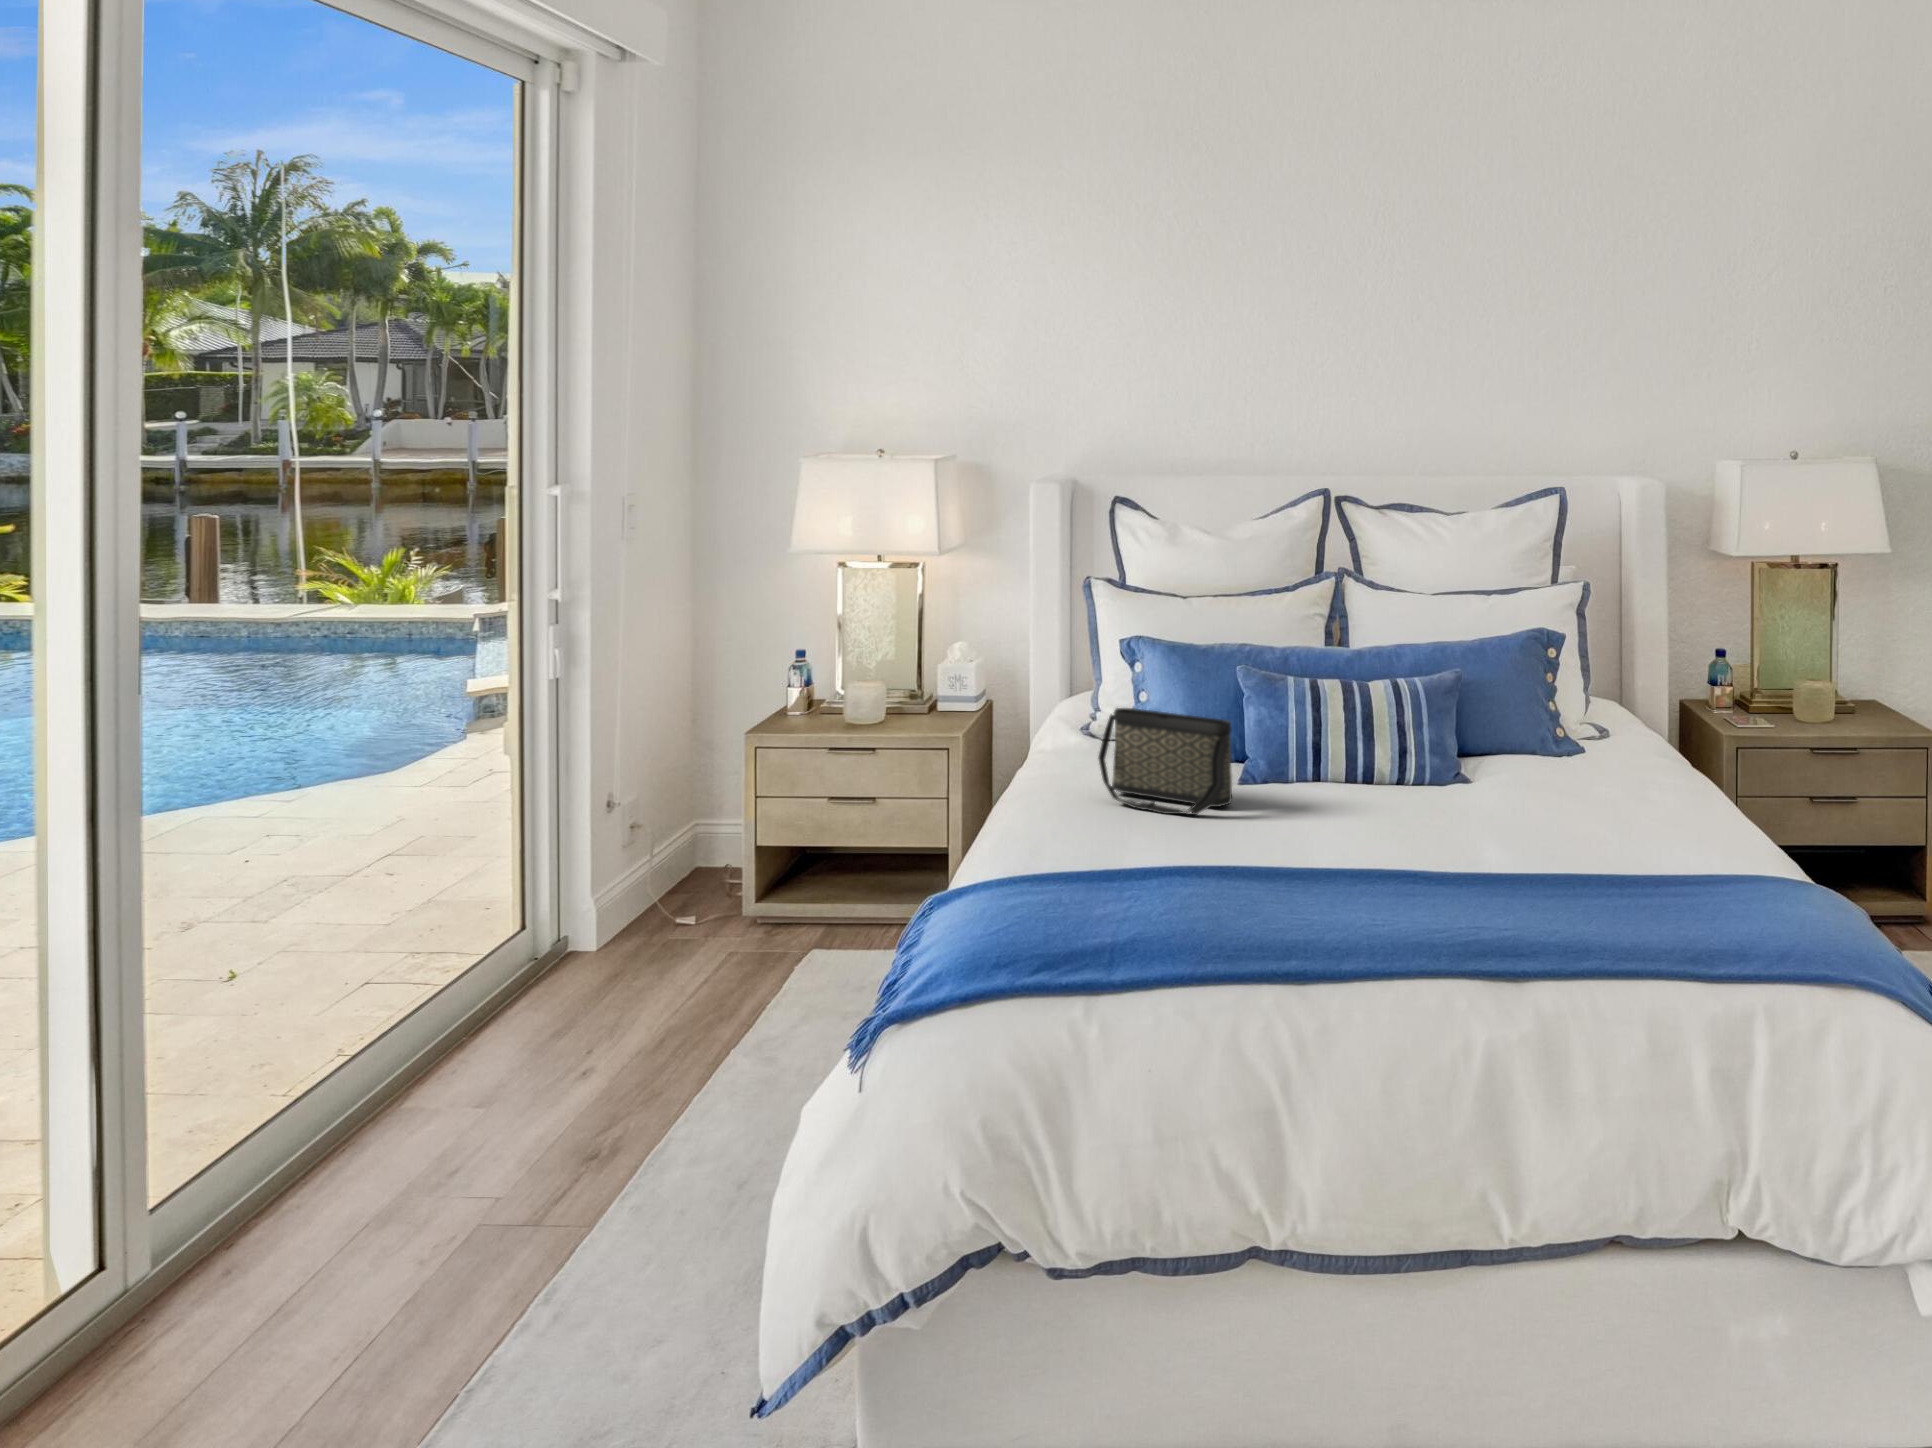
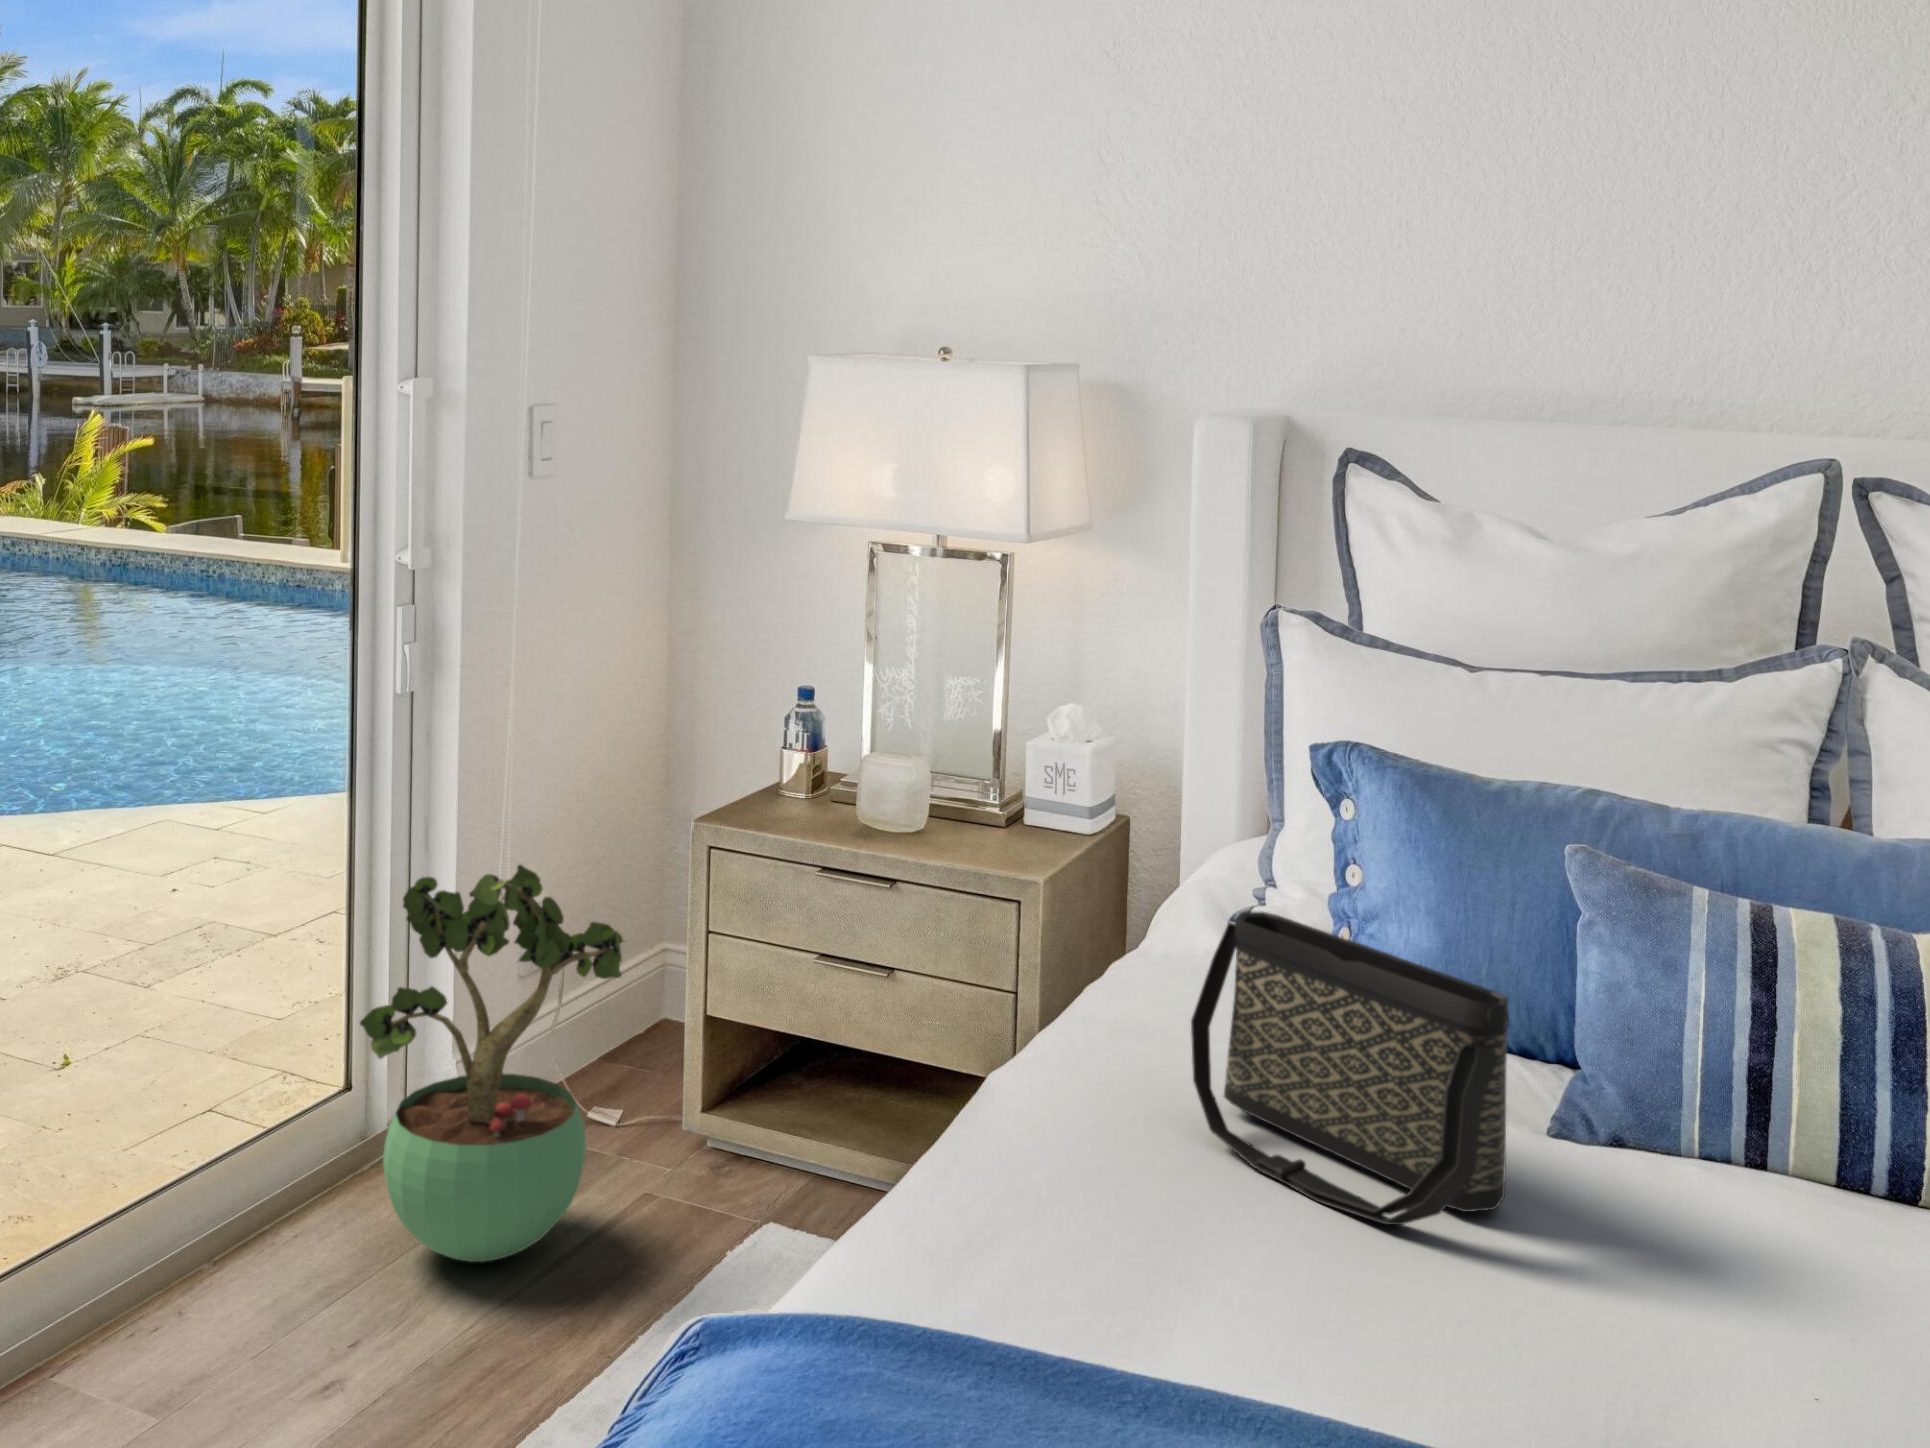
potted plant: none [581,763,741,993] -> present [360,865,624,1262]

